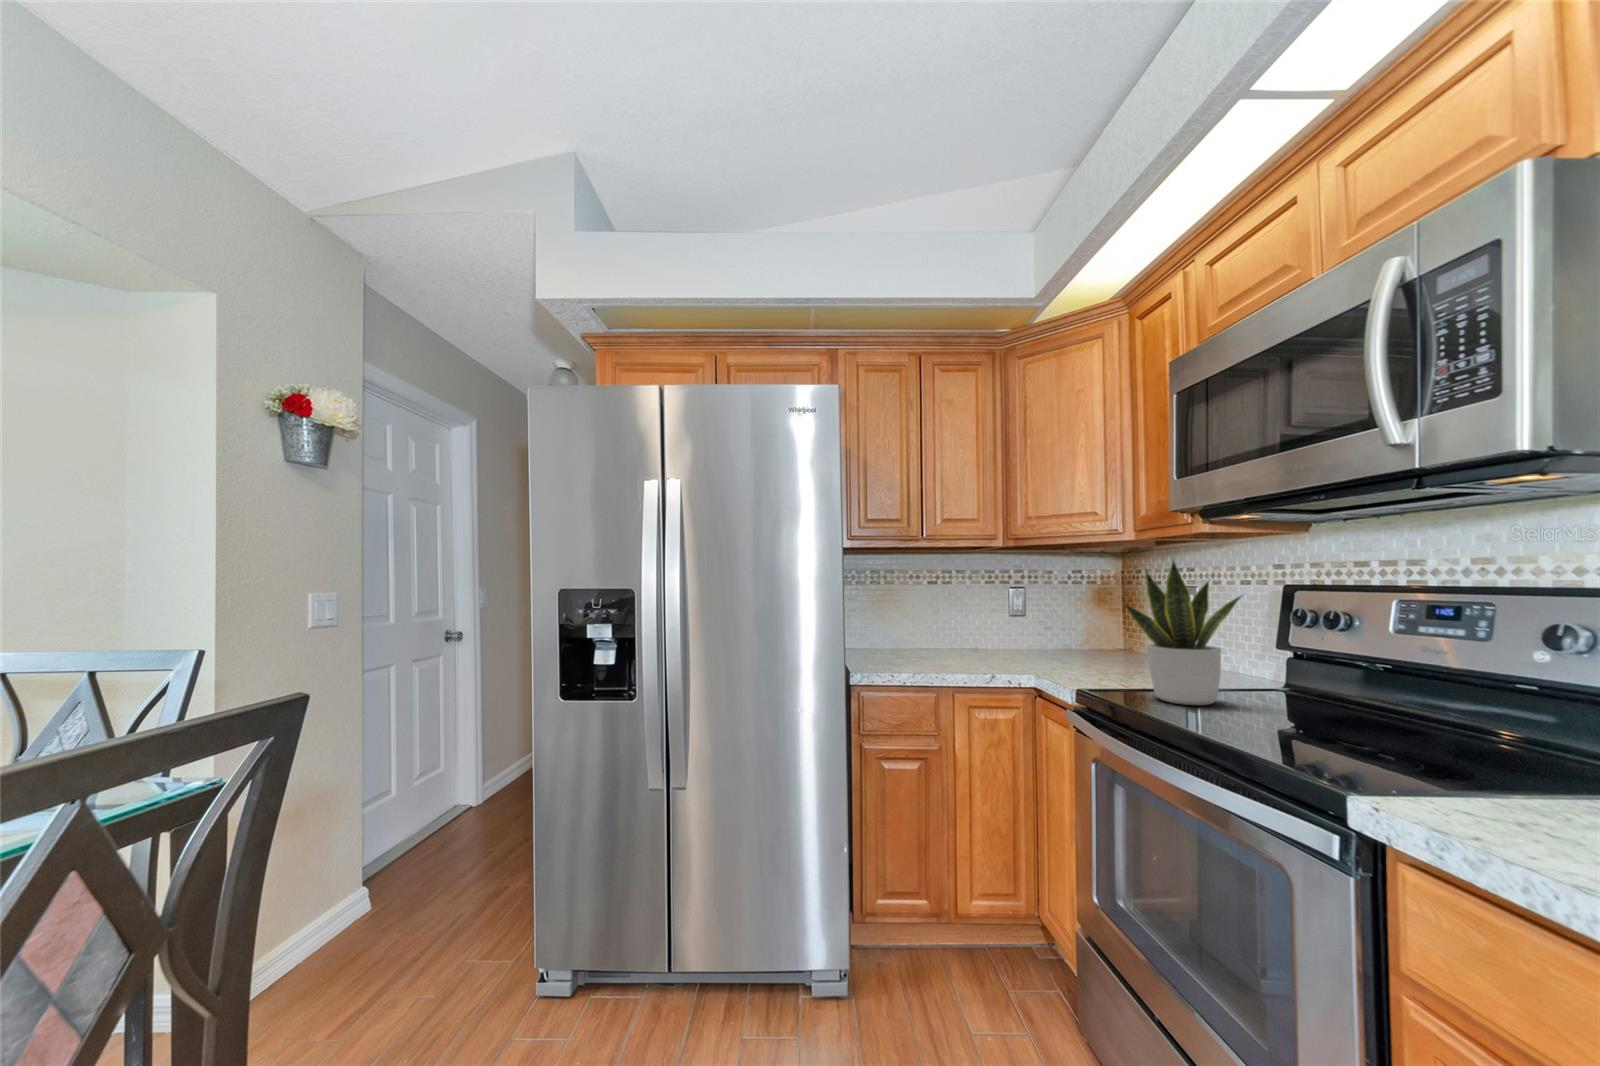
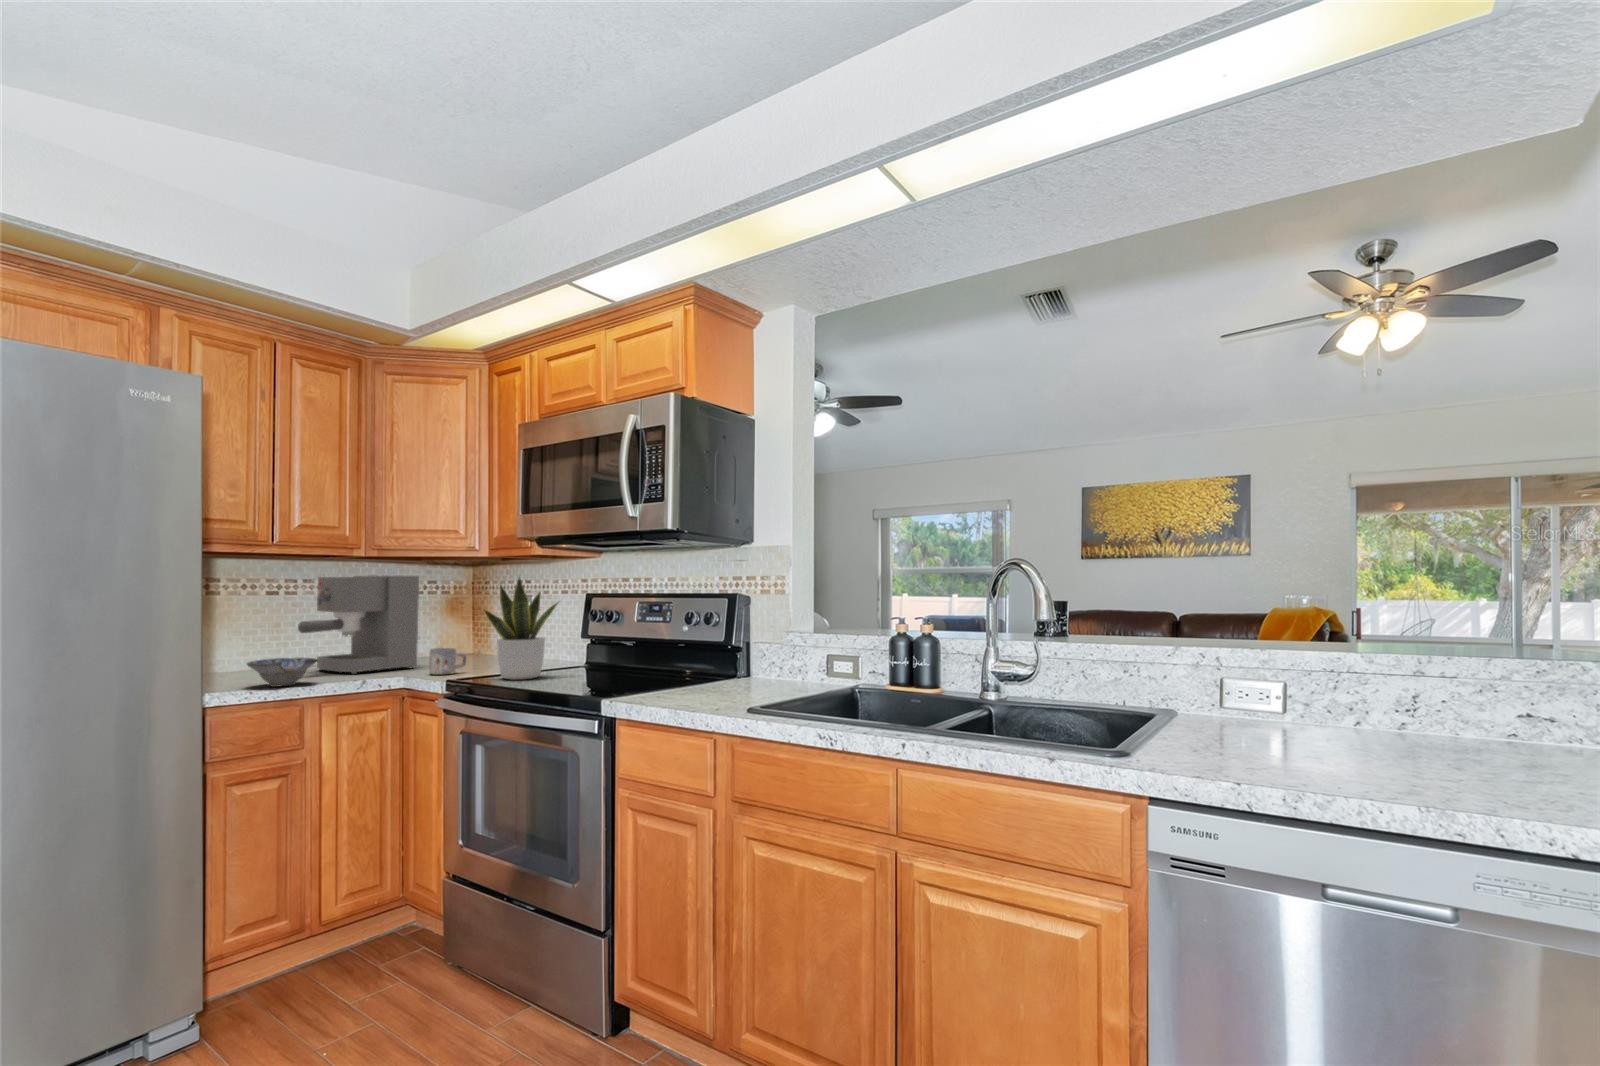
coffee maker: none [939,563,1057,666] -> present [298,576,419,674]
ceramic bowl: none [890,644,950,673] -> present [247,658,318,687]
mug: none [1065,647,1110,680] -> present [429,648,466,675]

